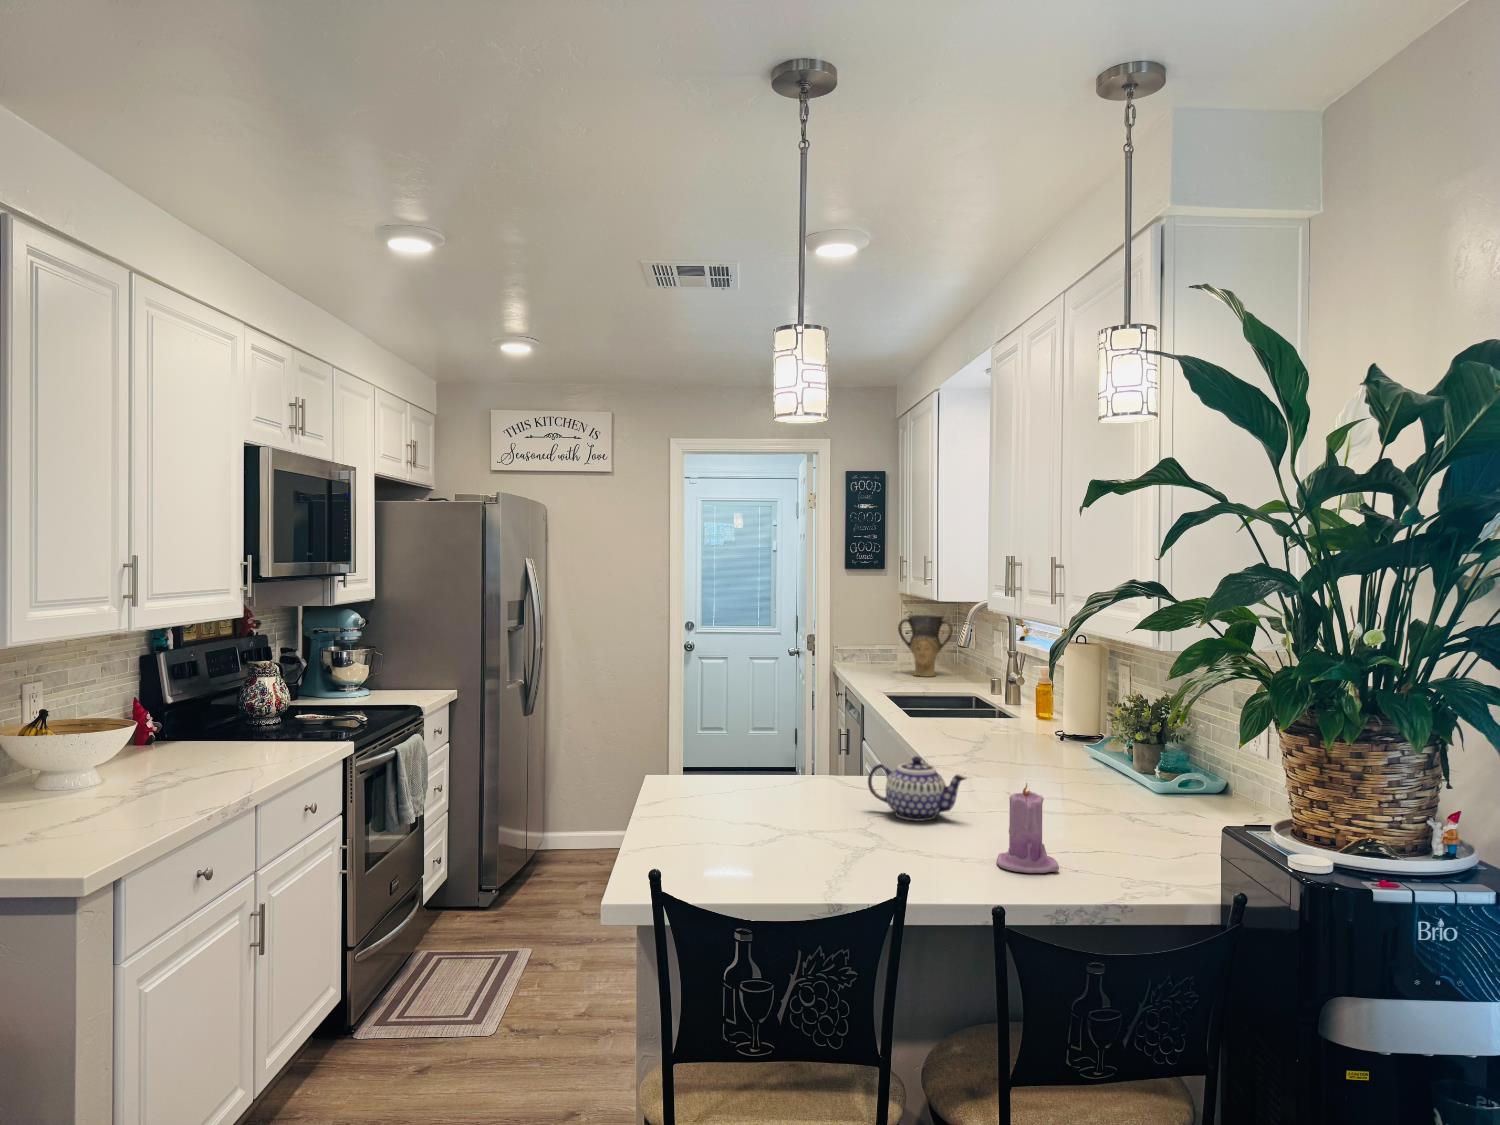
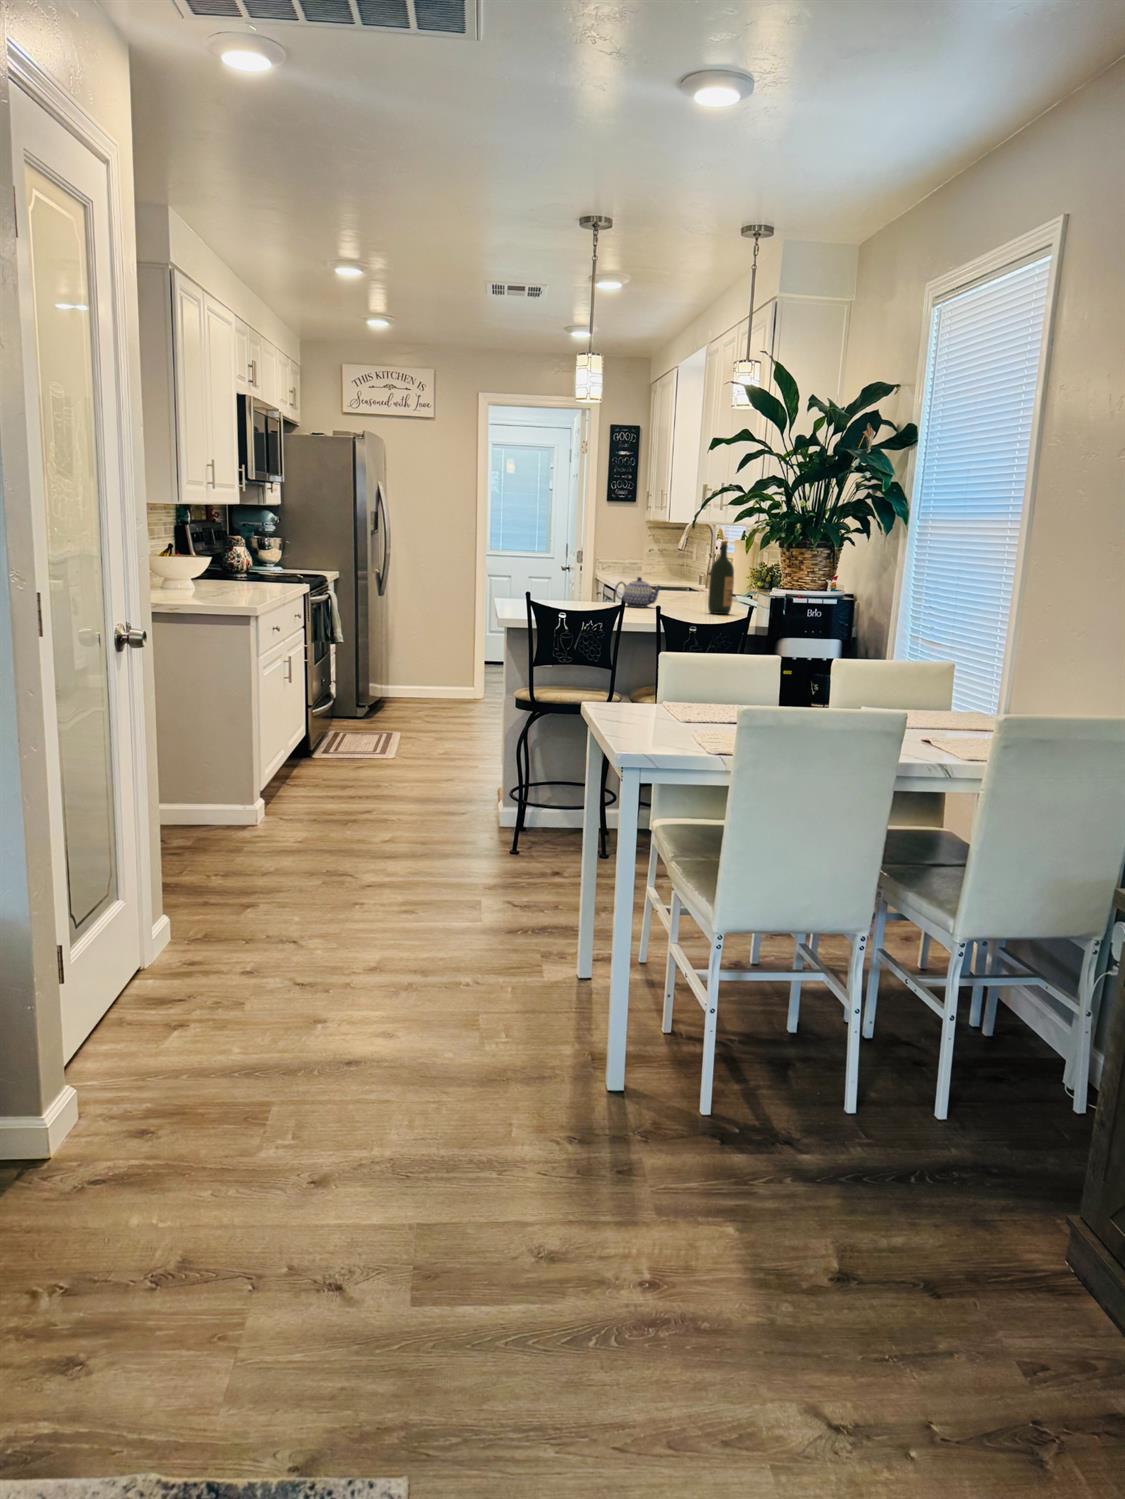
vase: present [898,615,953,677] -> none [643,534,682,579]
wine bottle: none [1070,691,1125,849] -> present [708,541,734,614]
candle: present [997,783,1059,873] -> none [670,577,697,616]

